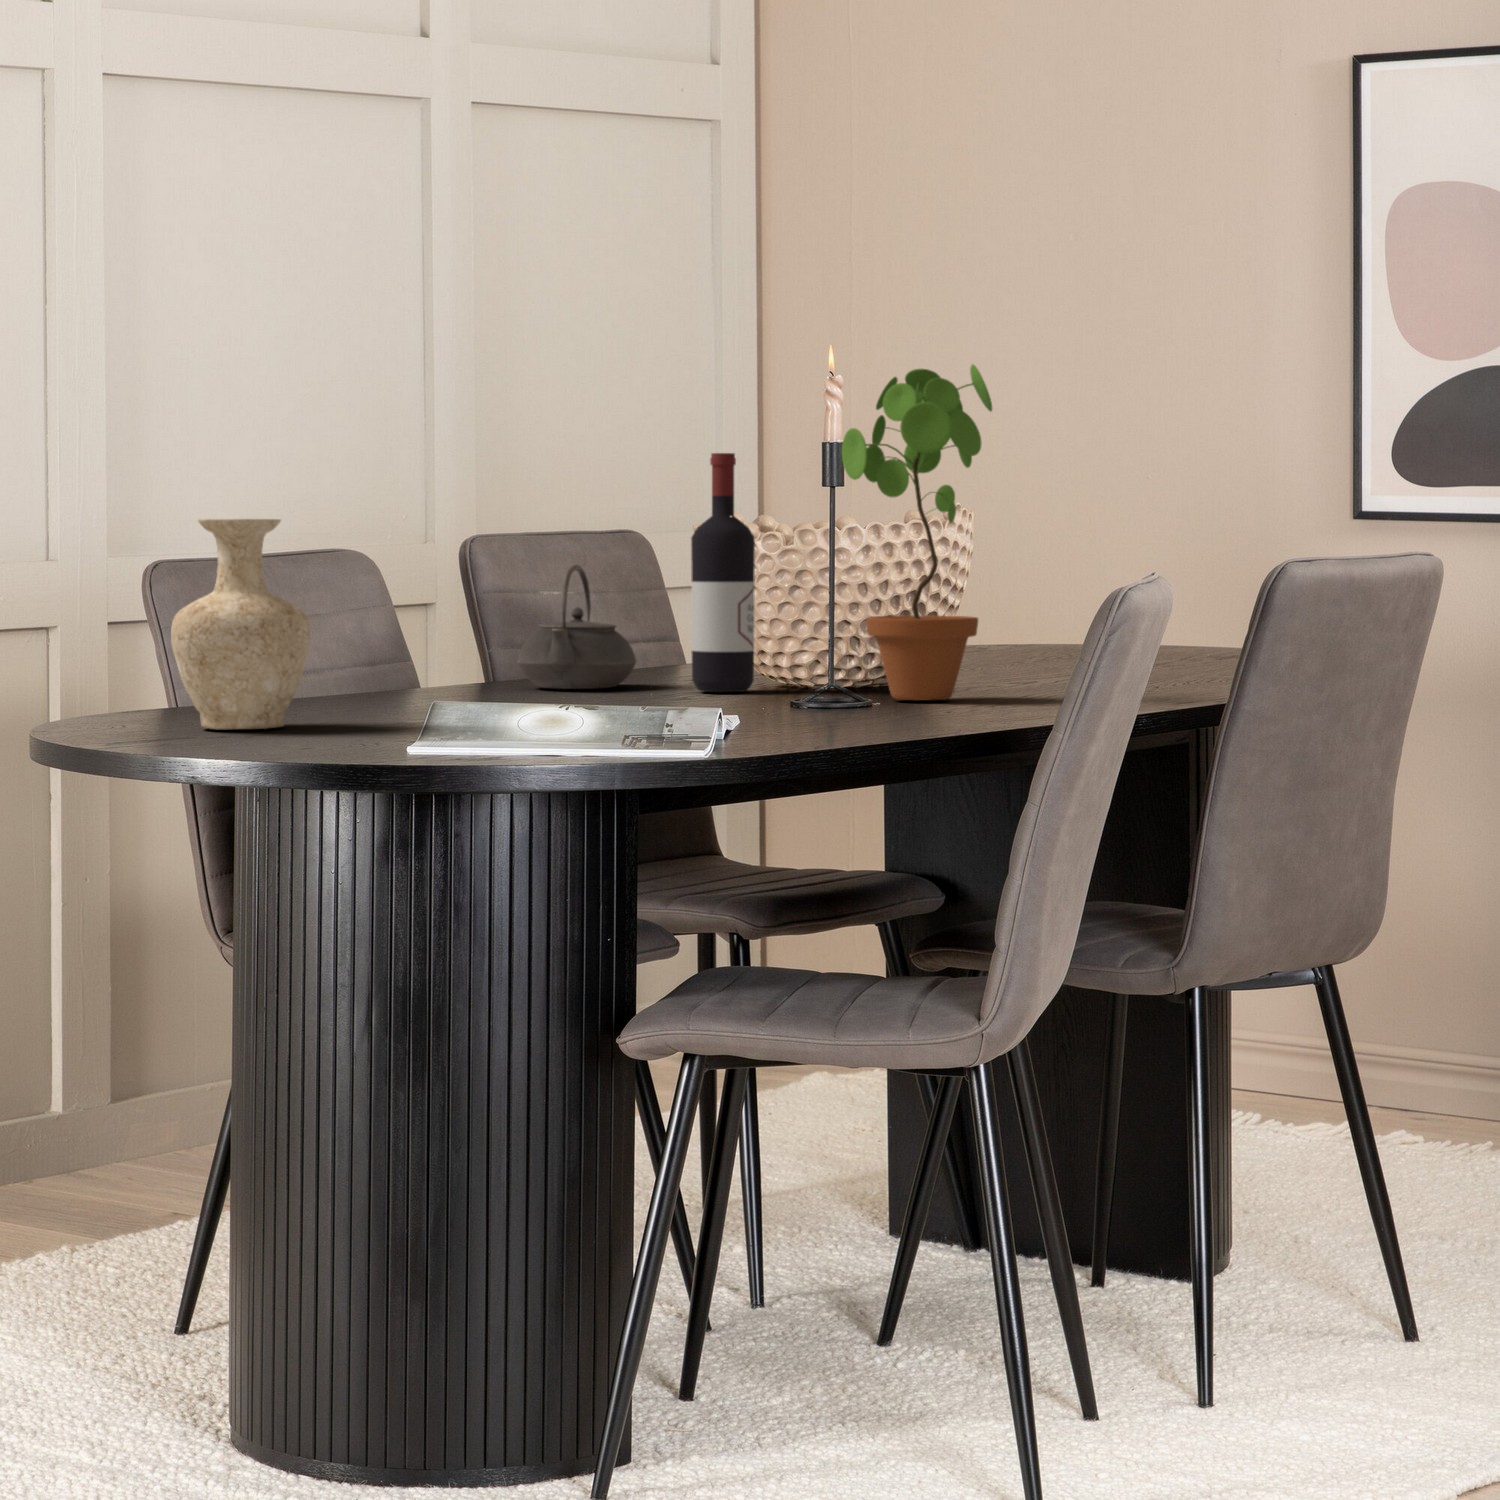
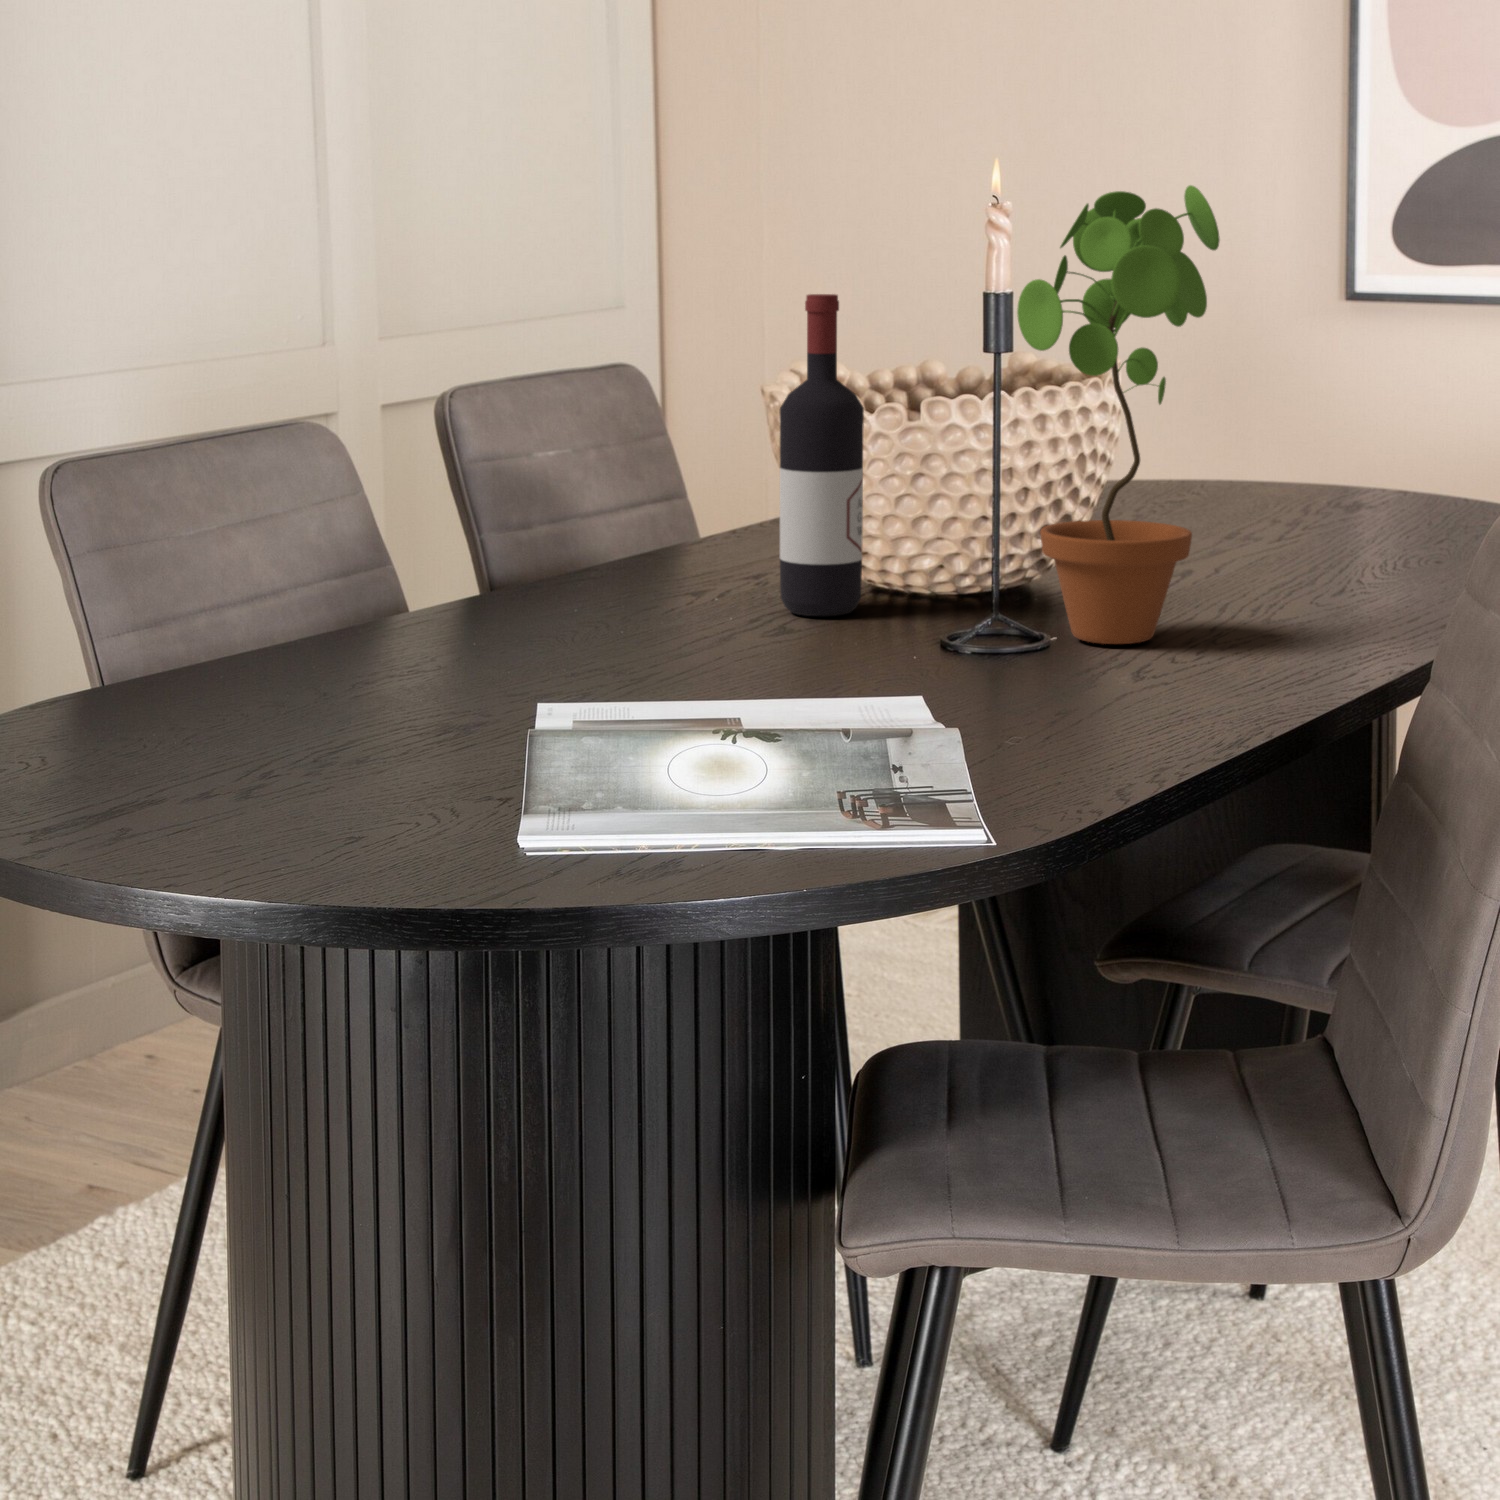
vase: present [171,519,310,730] -> none [132,458,338,779]
teapot: present [517,565,636,689] -> none [536,437,694,607]

